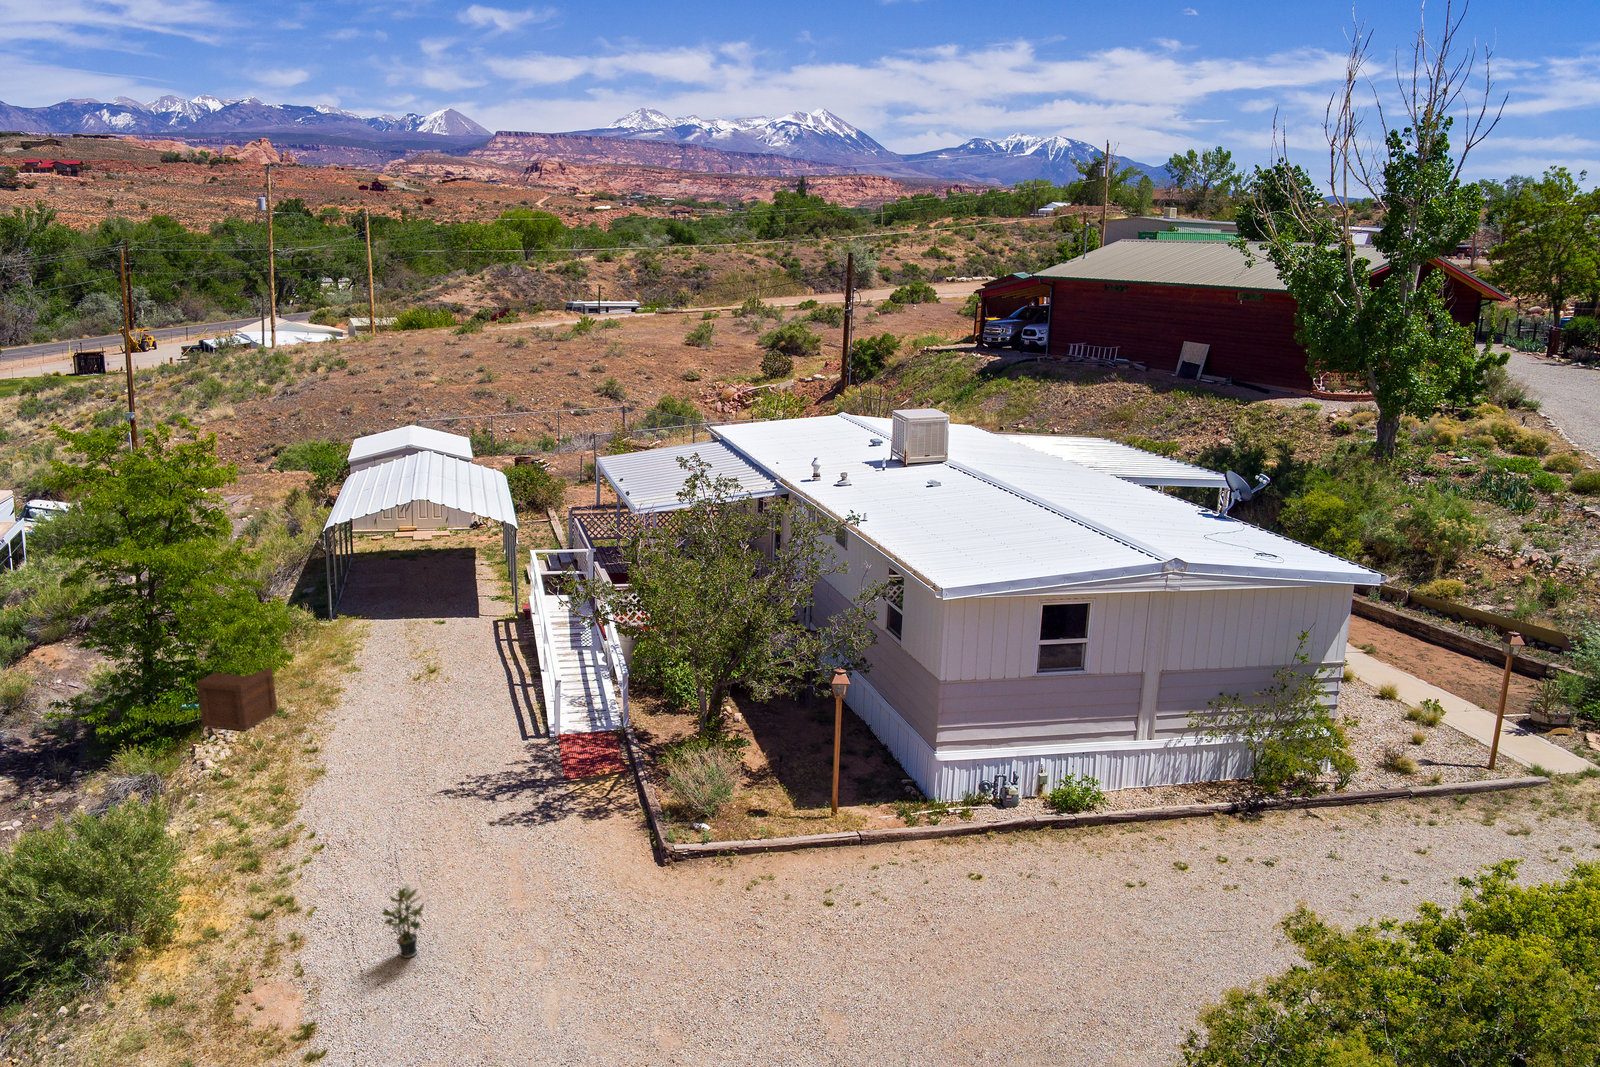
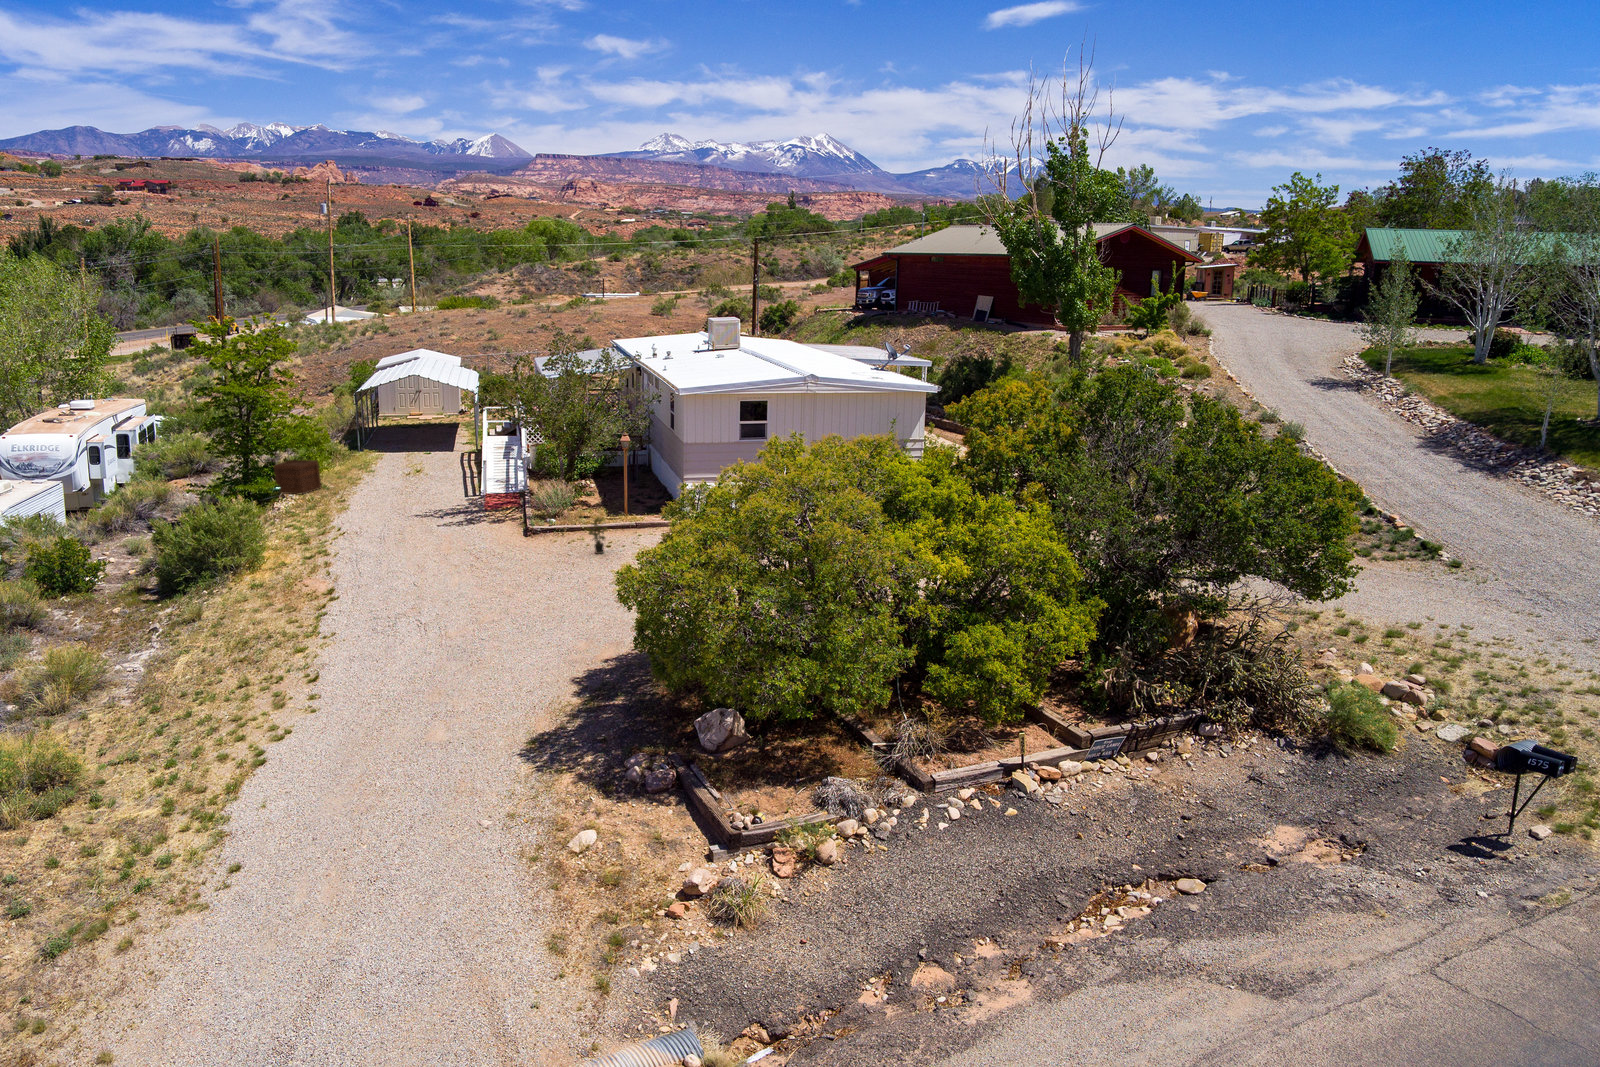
potted plant: present [382,884,424,958] -> present [587,517,607,554]

